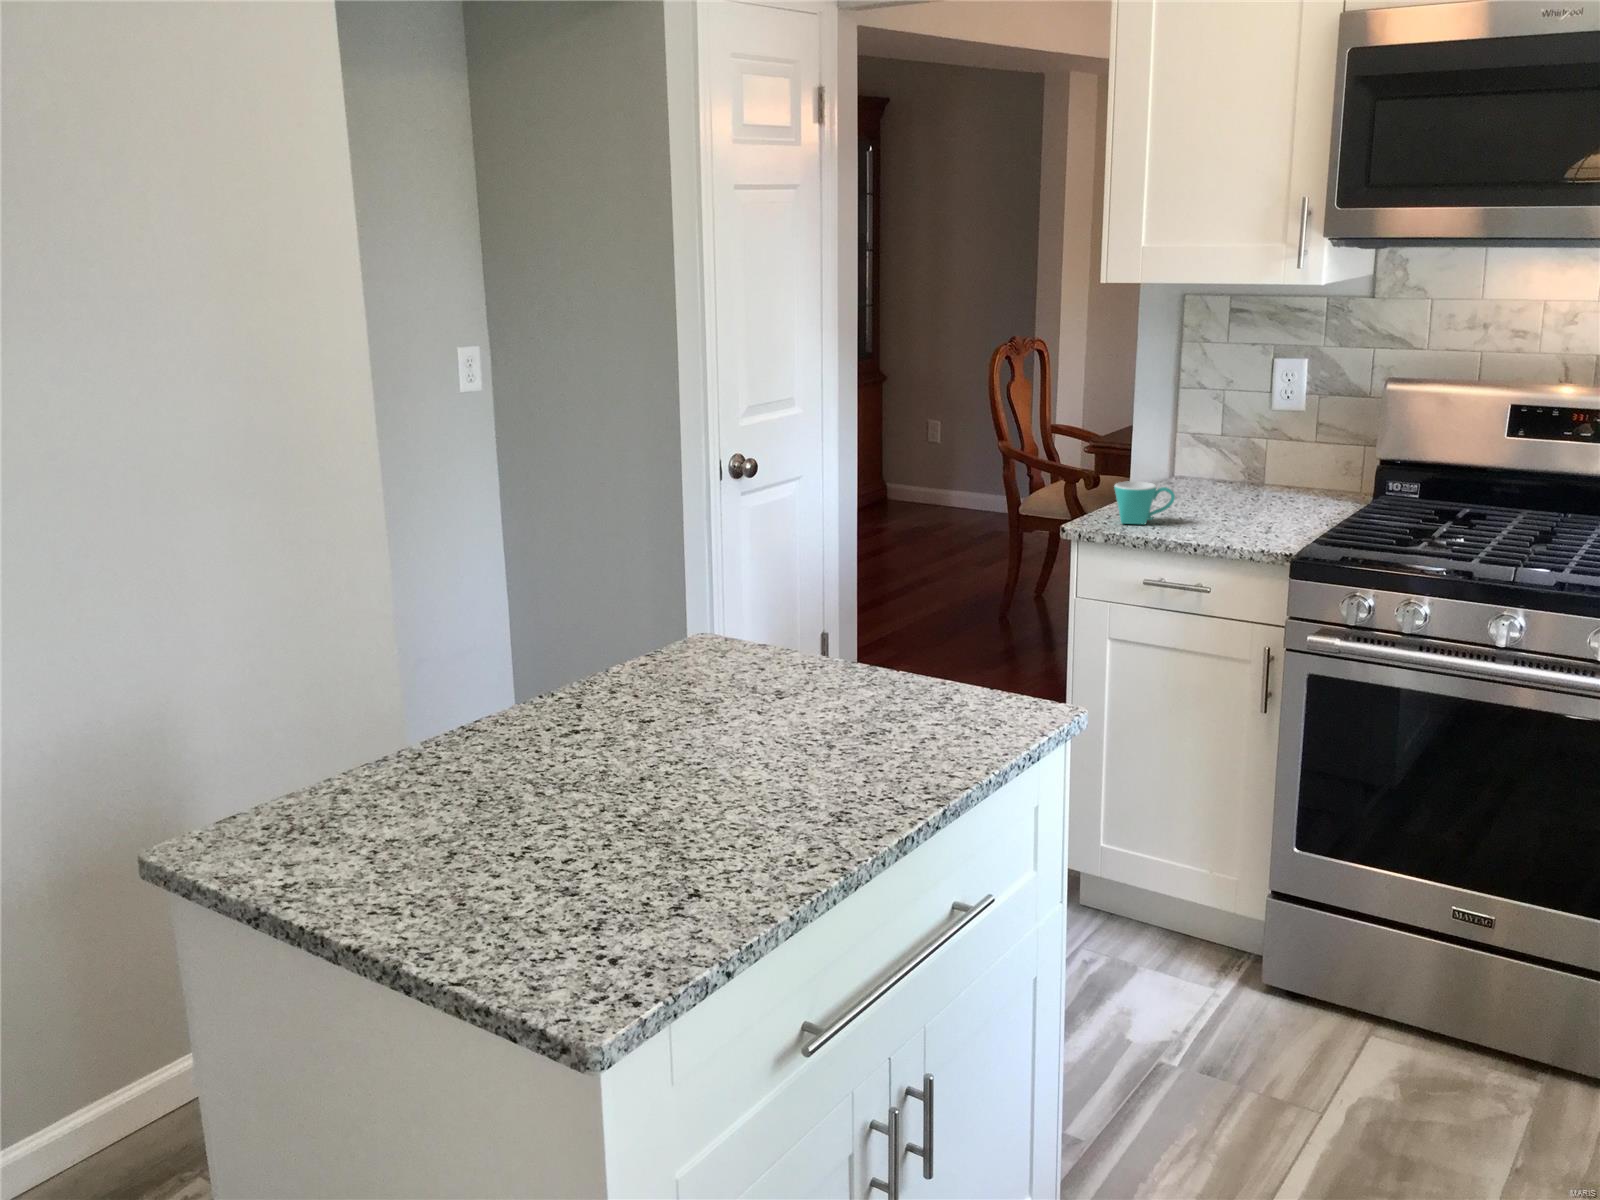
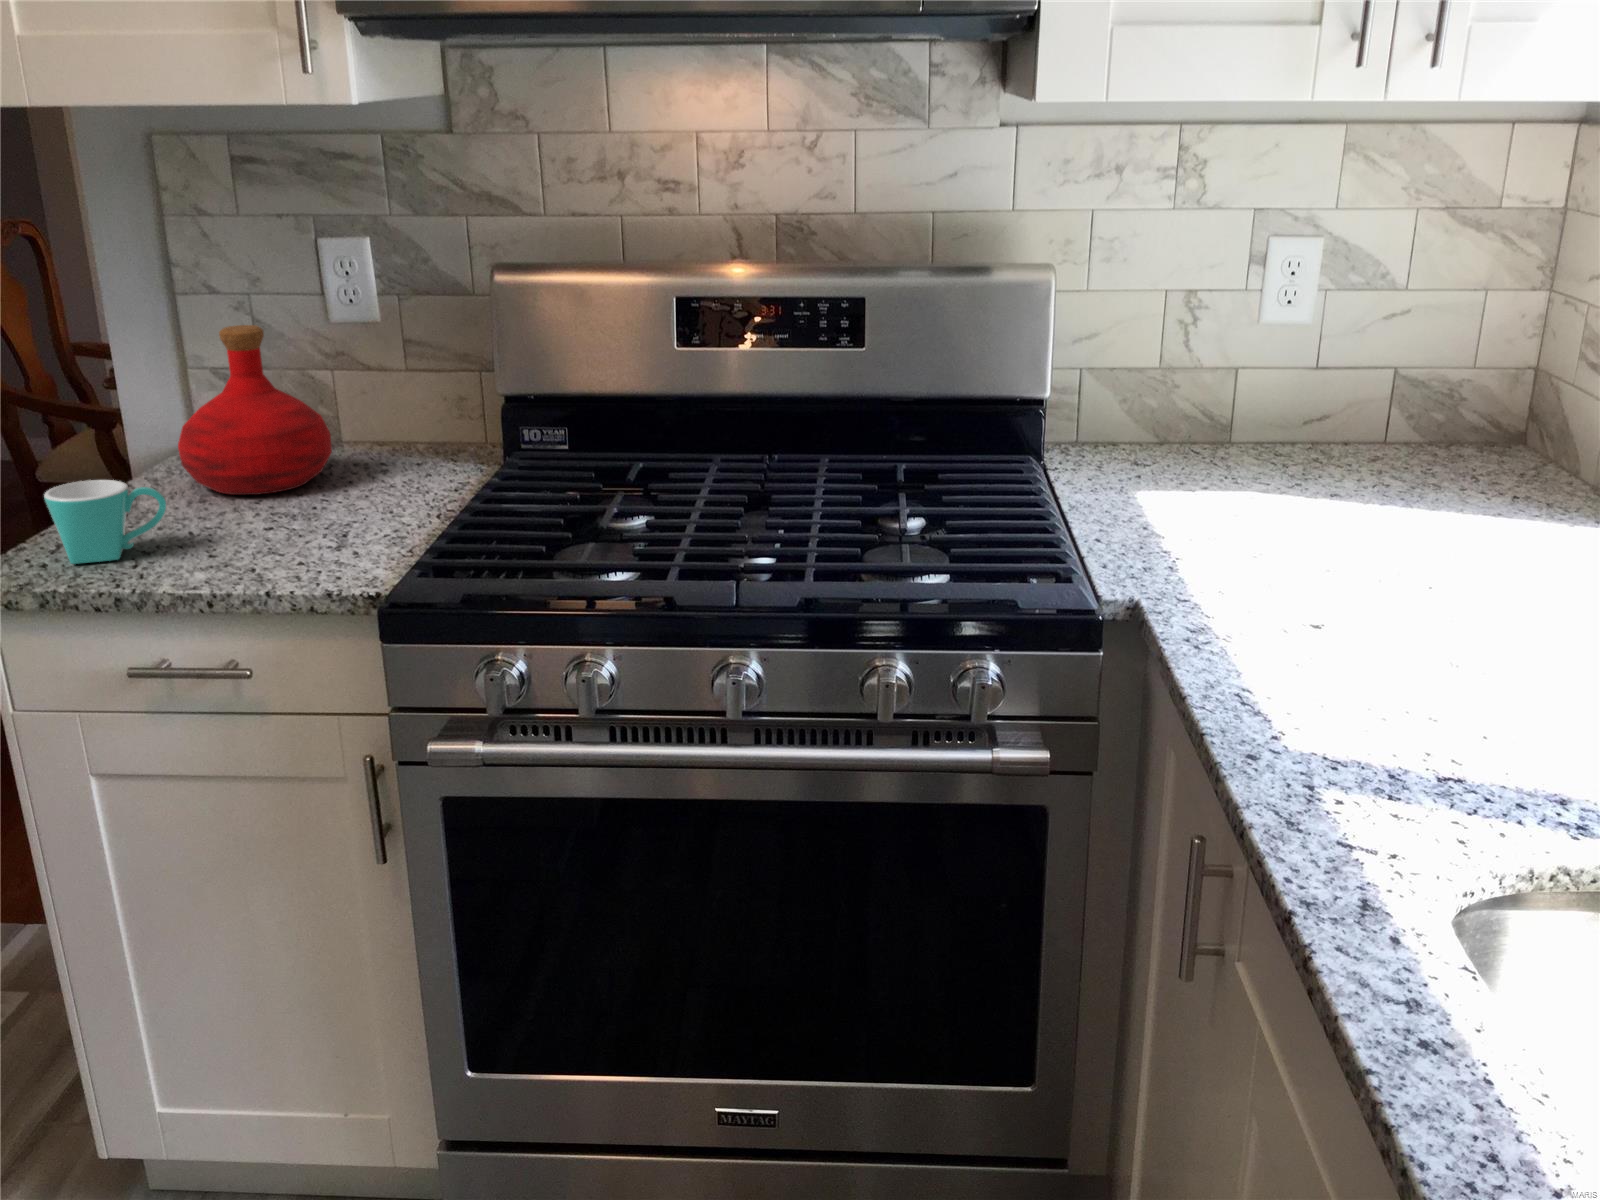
bottle: none [1175,406,1265,505] -> present [178,325,332,495]

